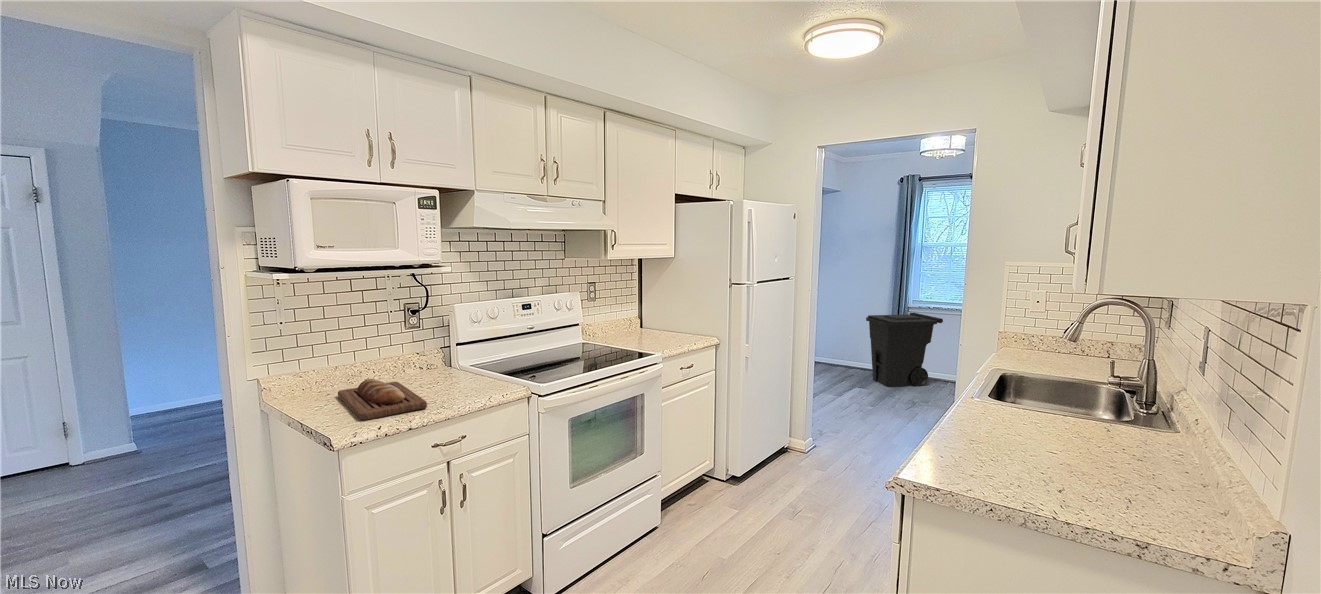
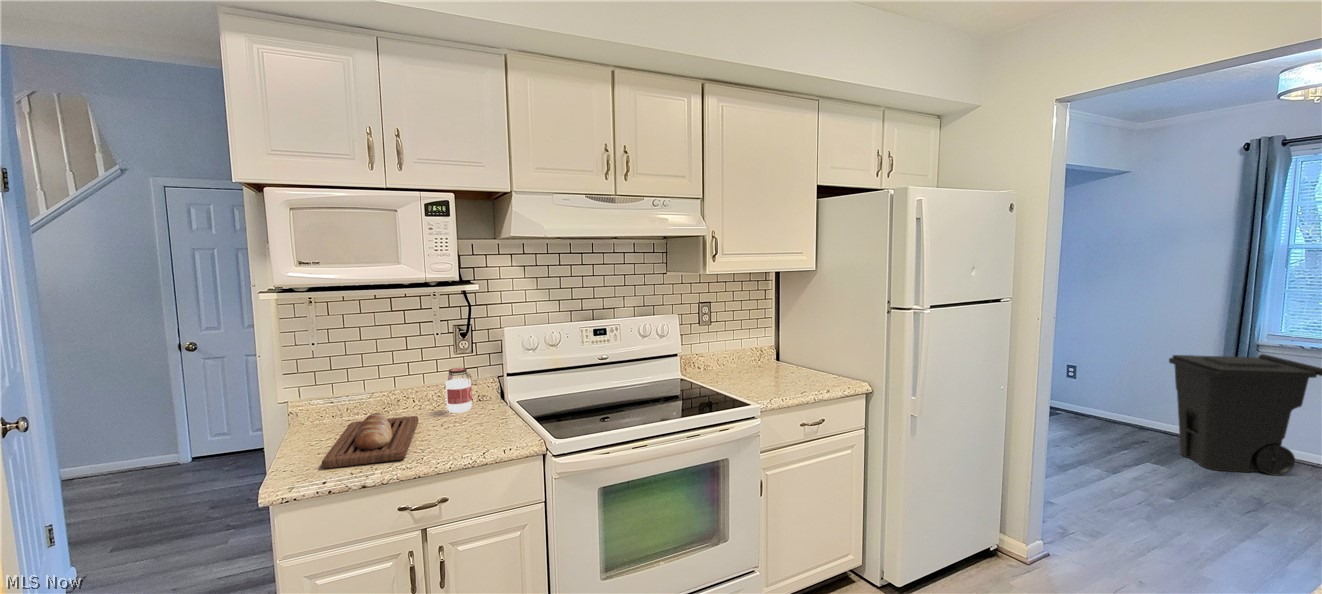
jar: none [411,340,435,379] -> present [446,368,472,413]

